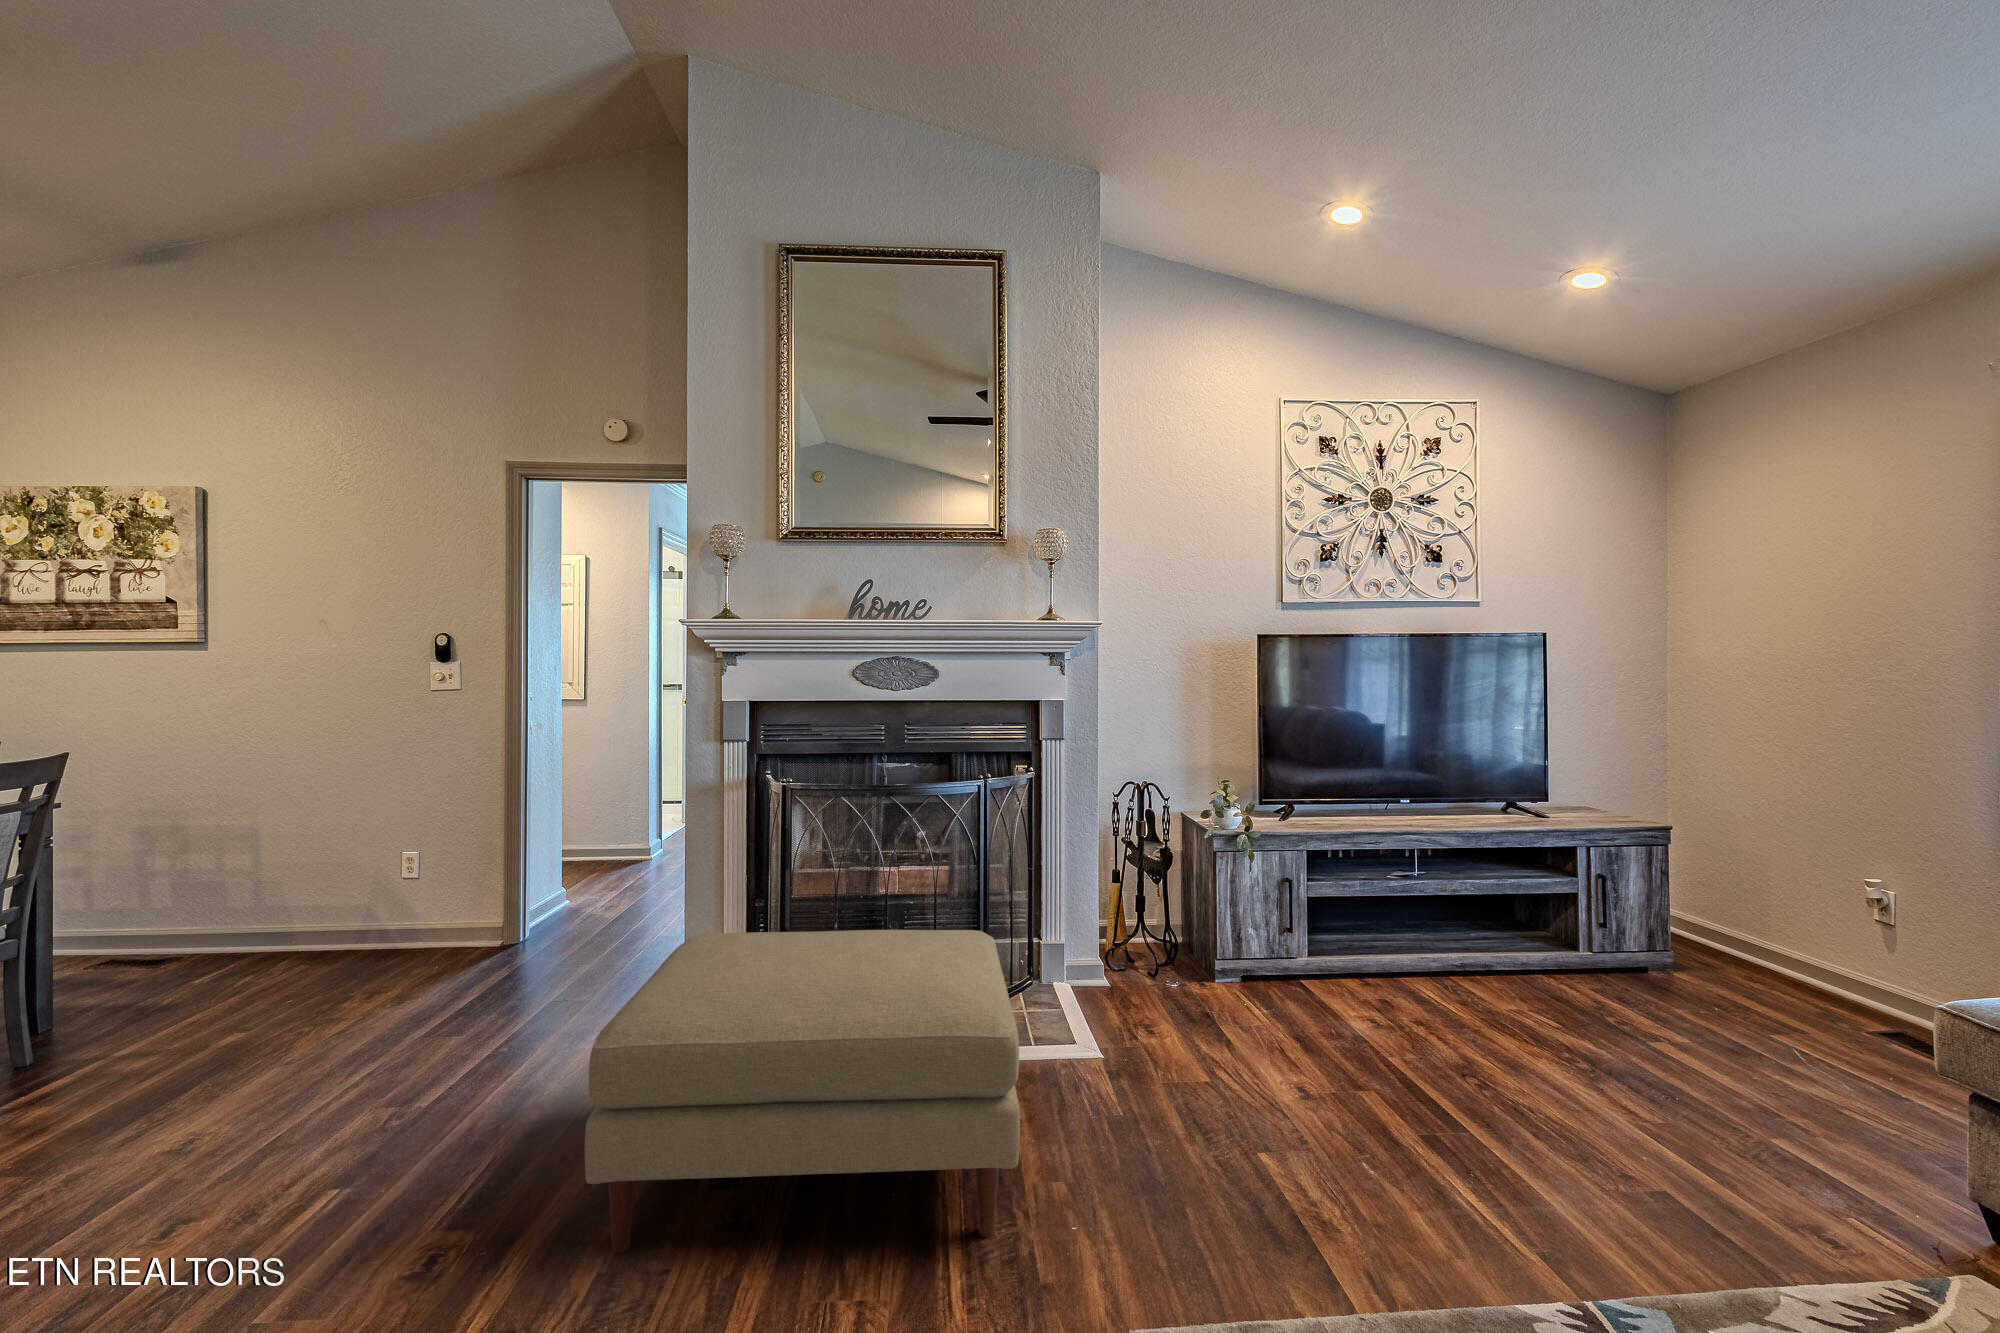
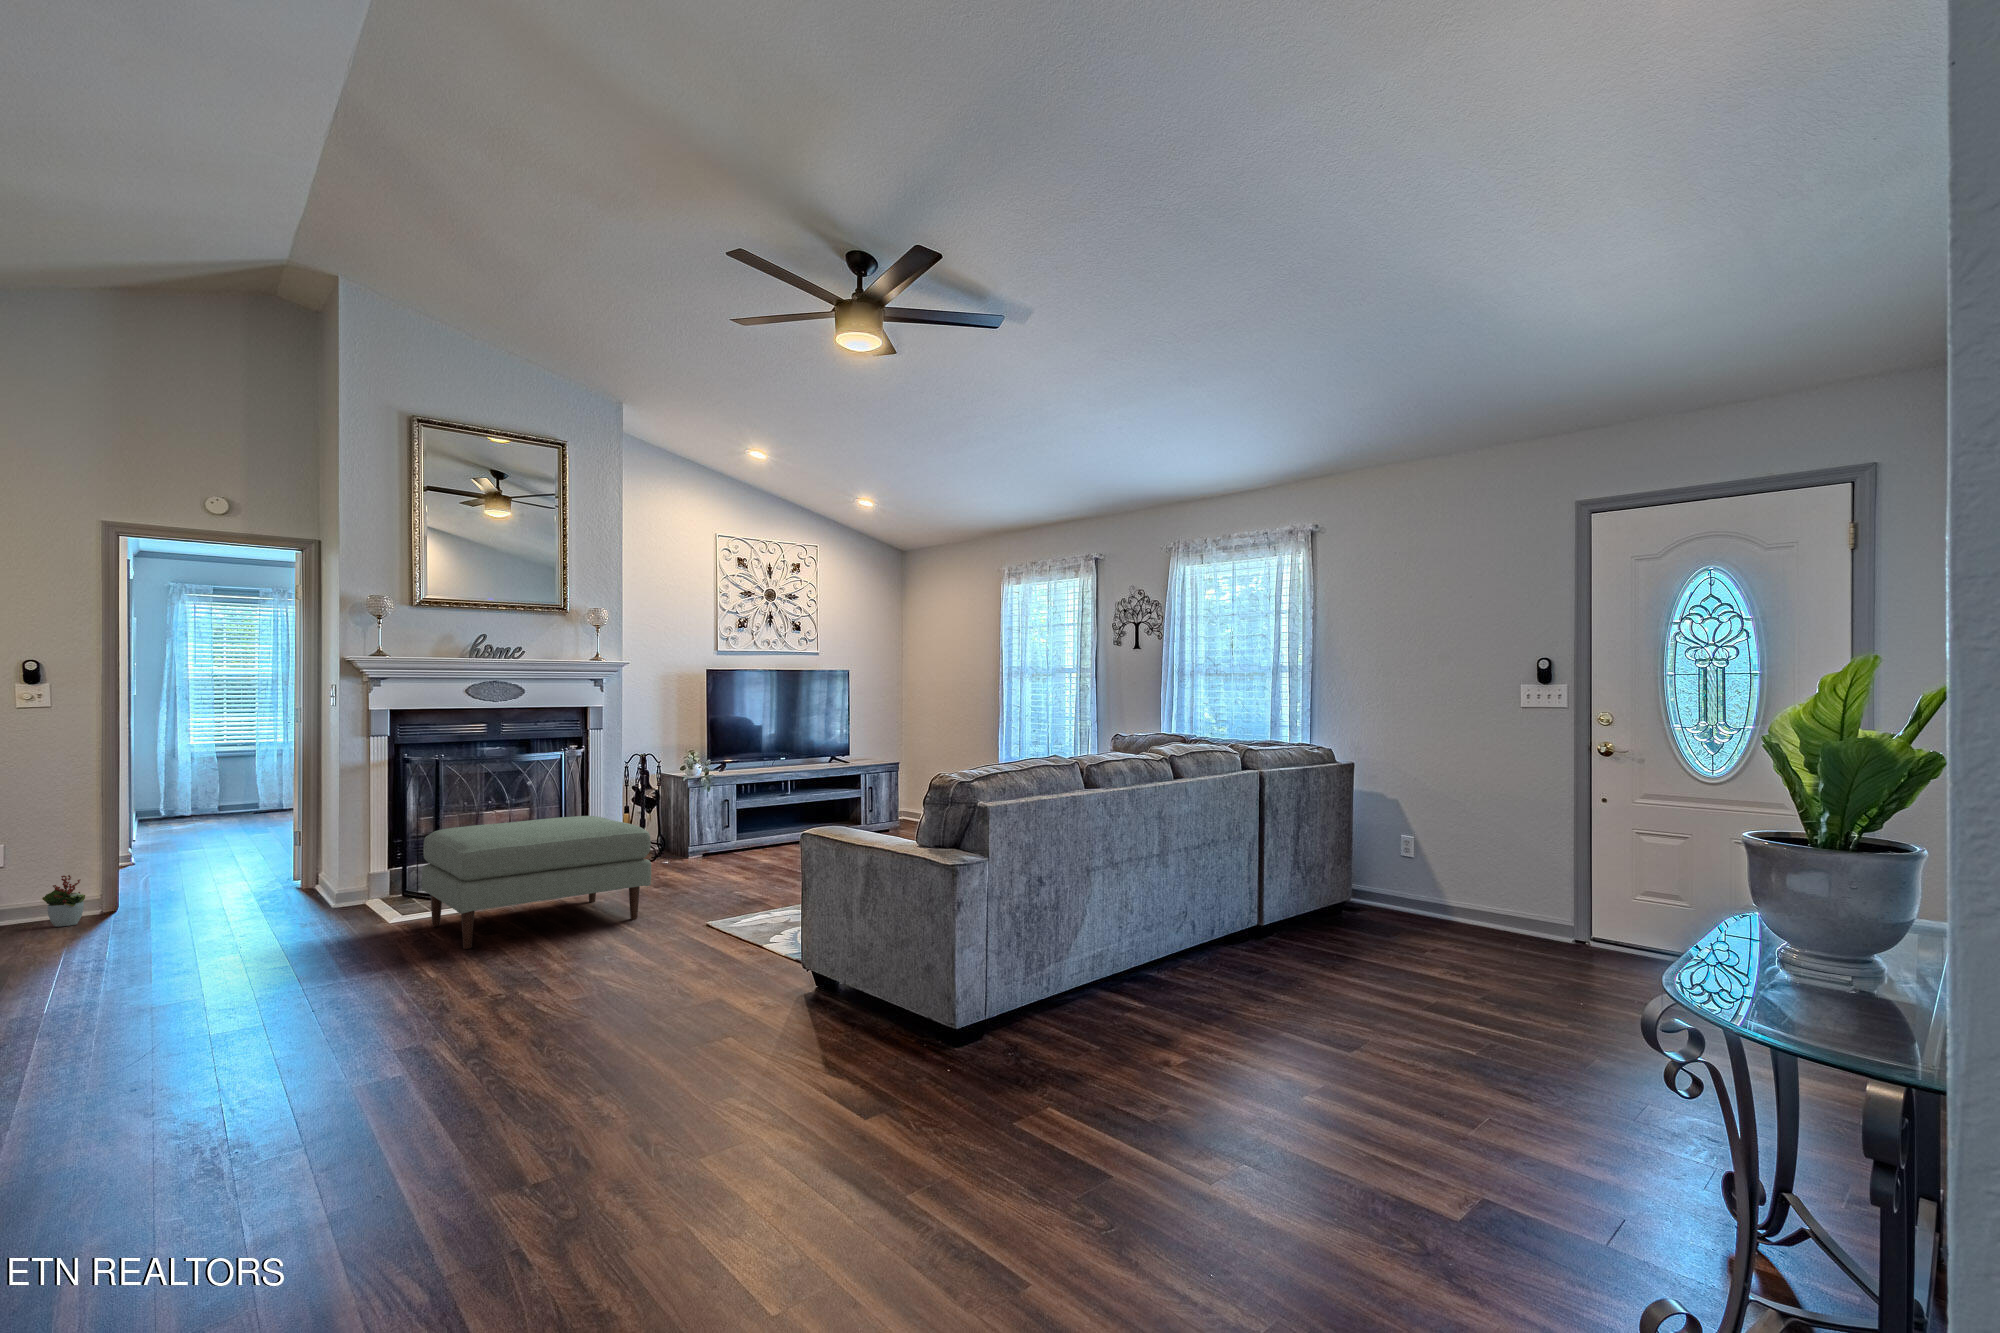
decorative plant: none [445,893,483,955] -> present [42,875,85,927]

